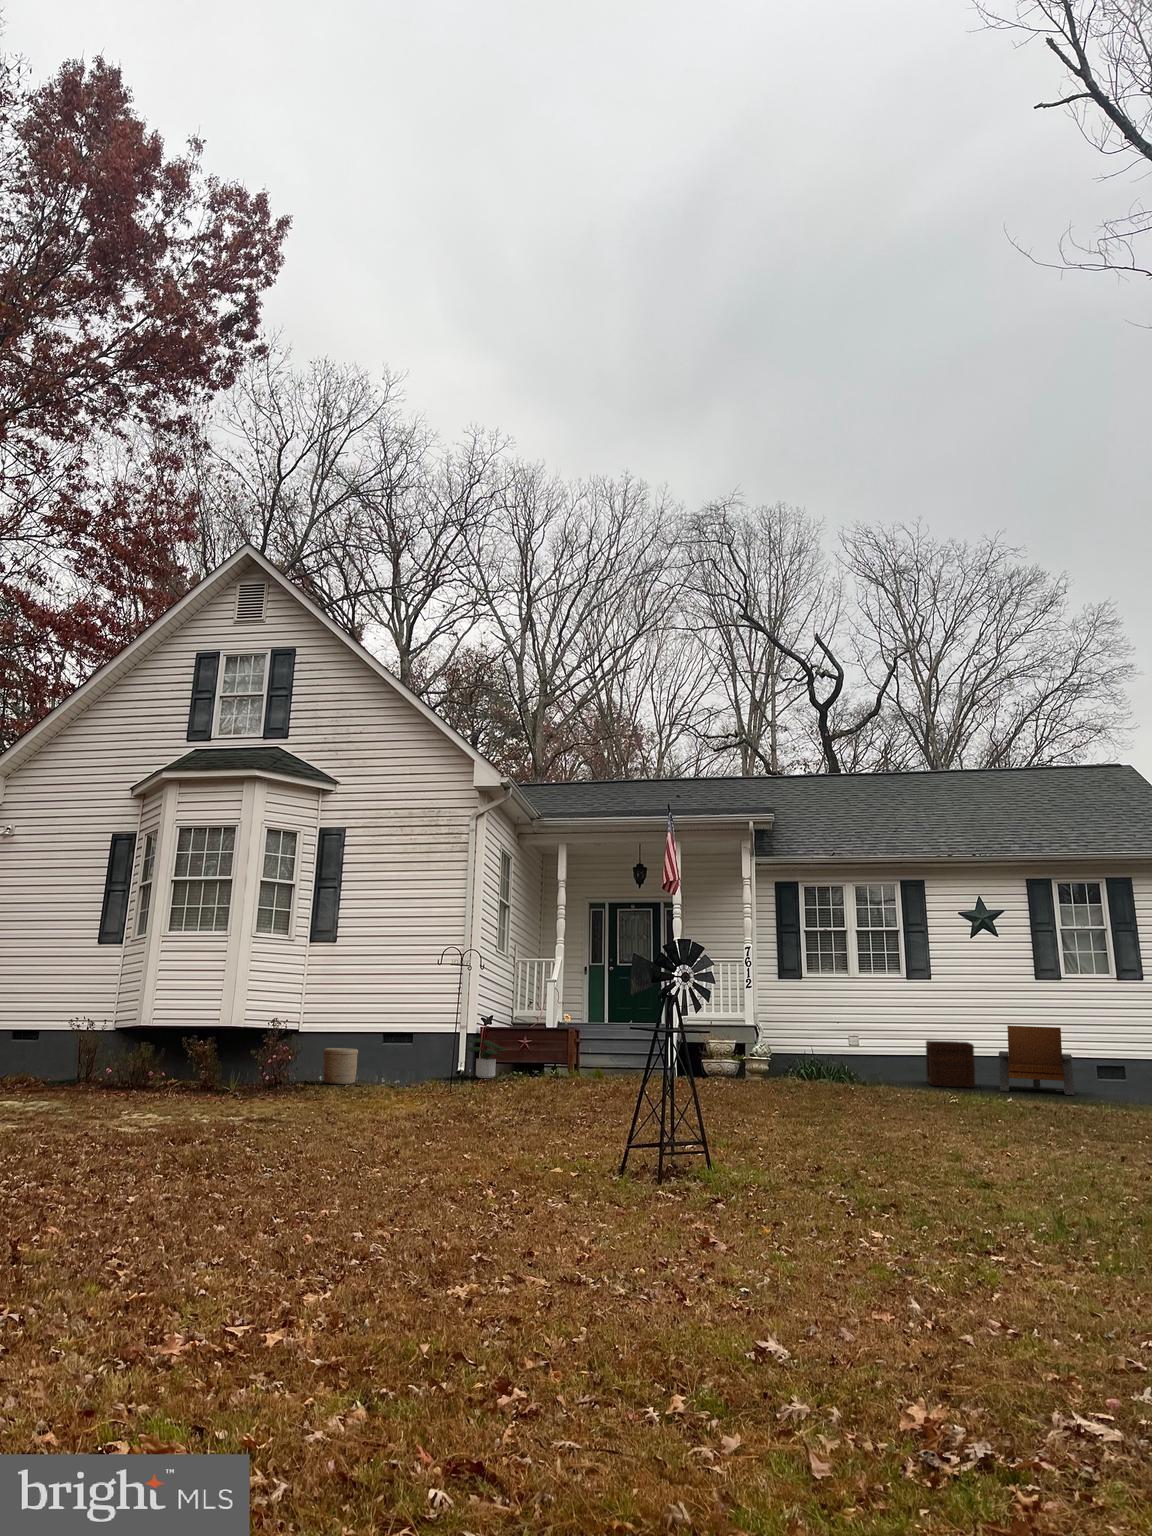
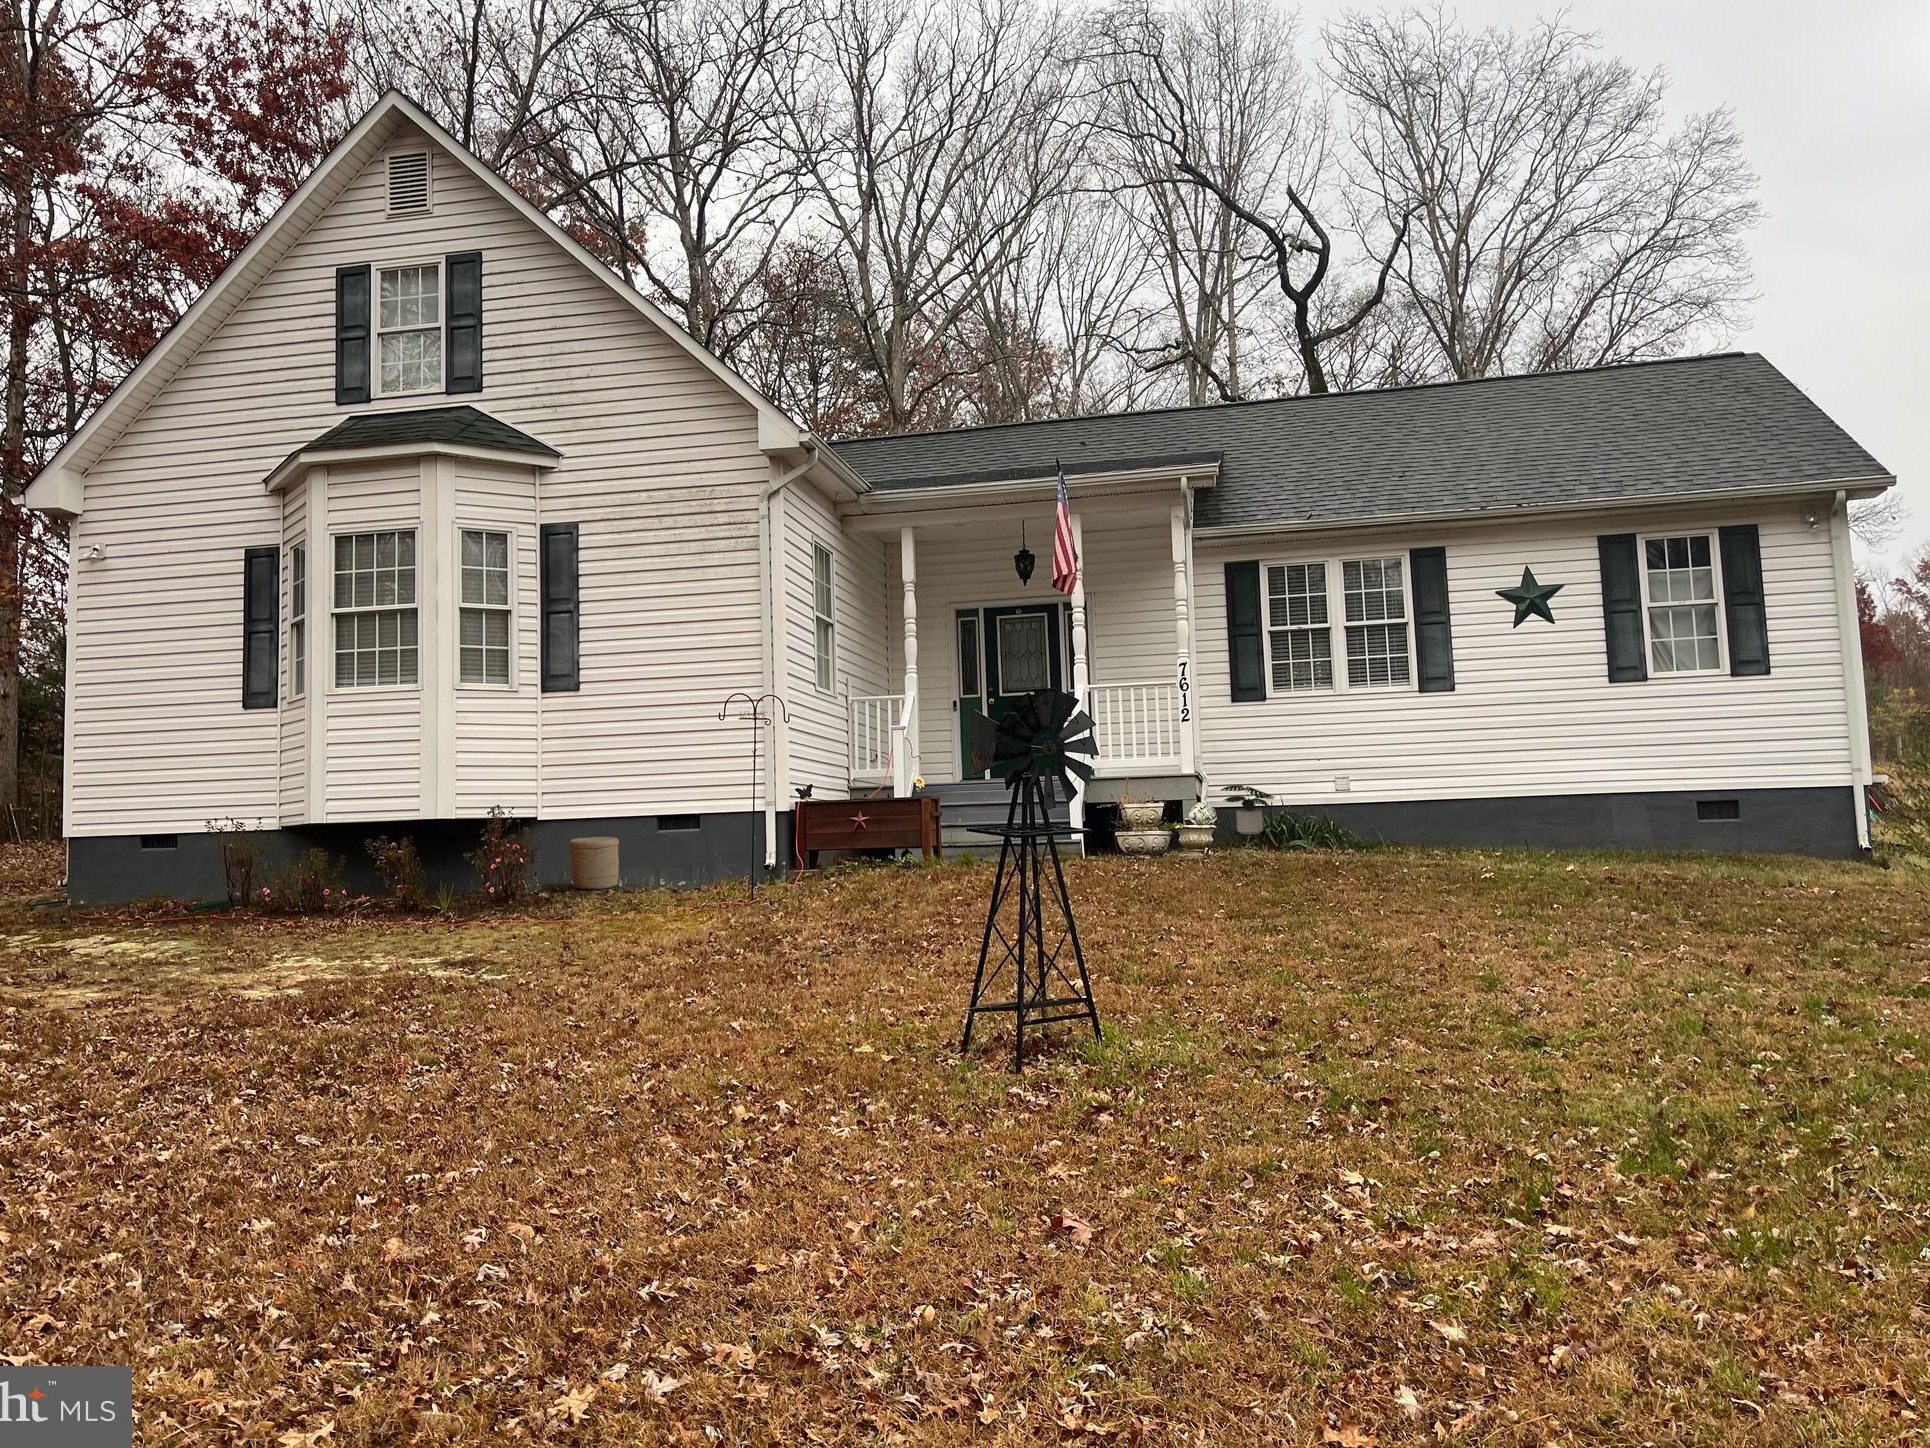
lounge chair: present [999,1026,1075,1095] -> none [1557,757,1672,856]
potted plant: present [466,1039,508,1078] -> present [1221,785,1274,835]
wooden crate: present [926,1040,975,1088] -> none [1448,781,1521,848]

